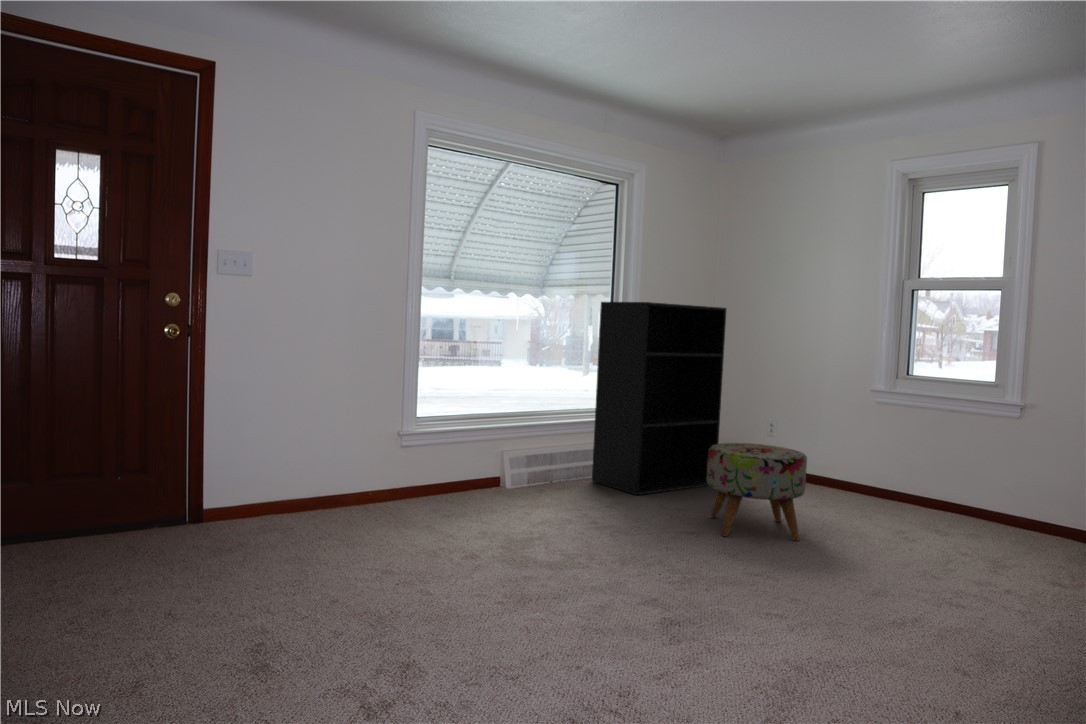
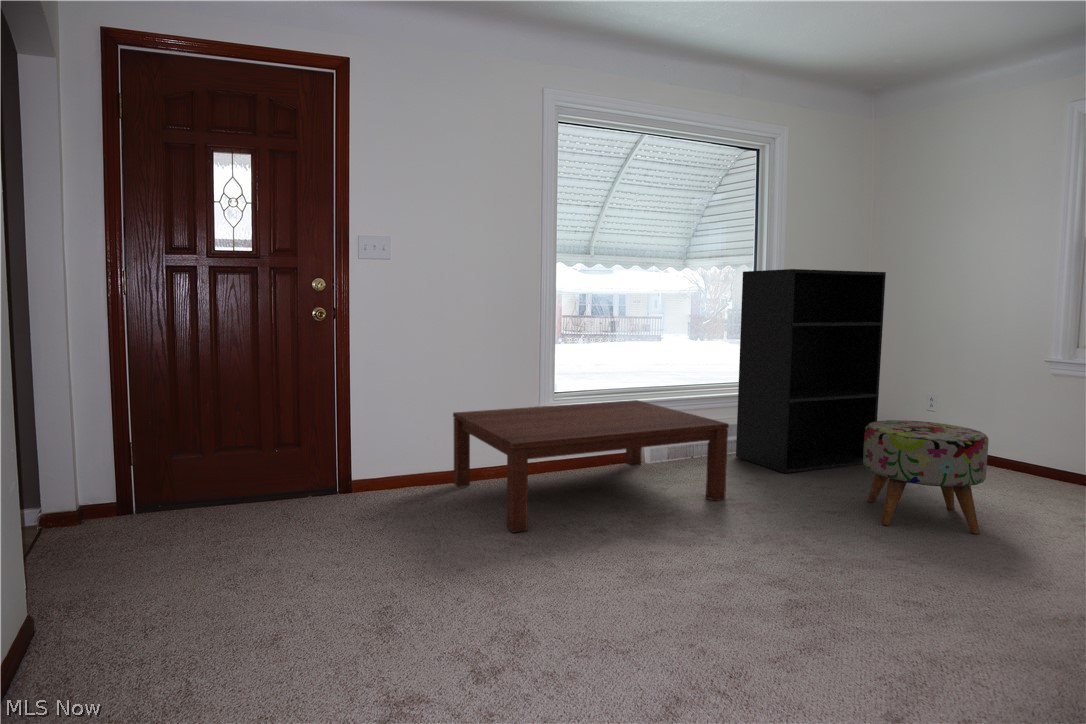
coffee table: none [312,425,590,554] -> present [453,400,729,532]

